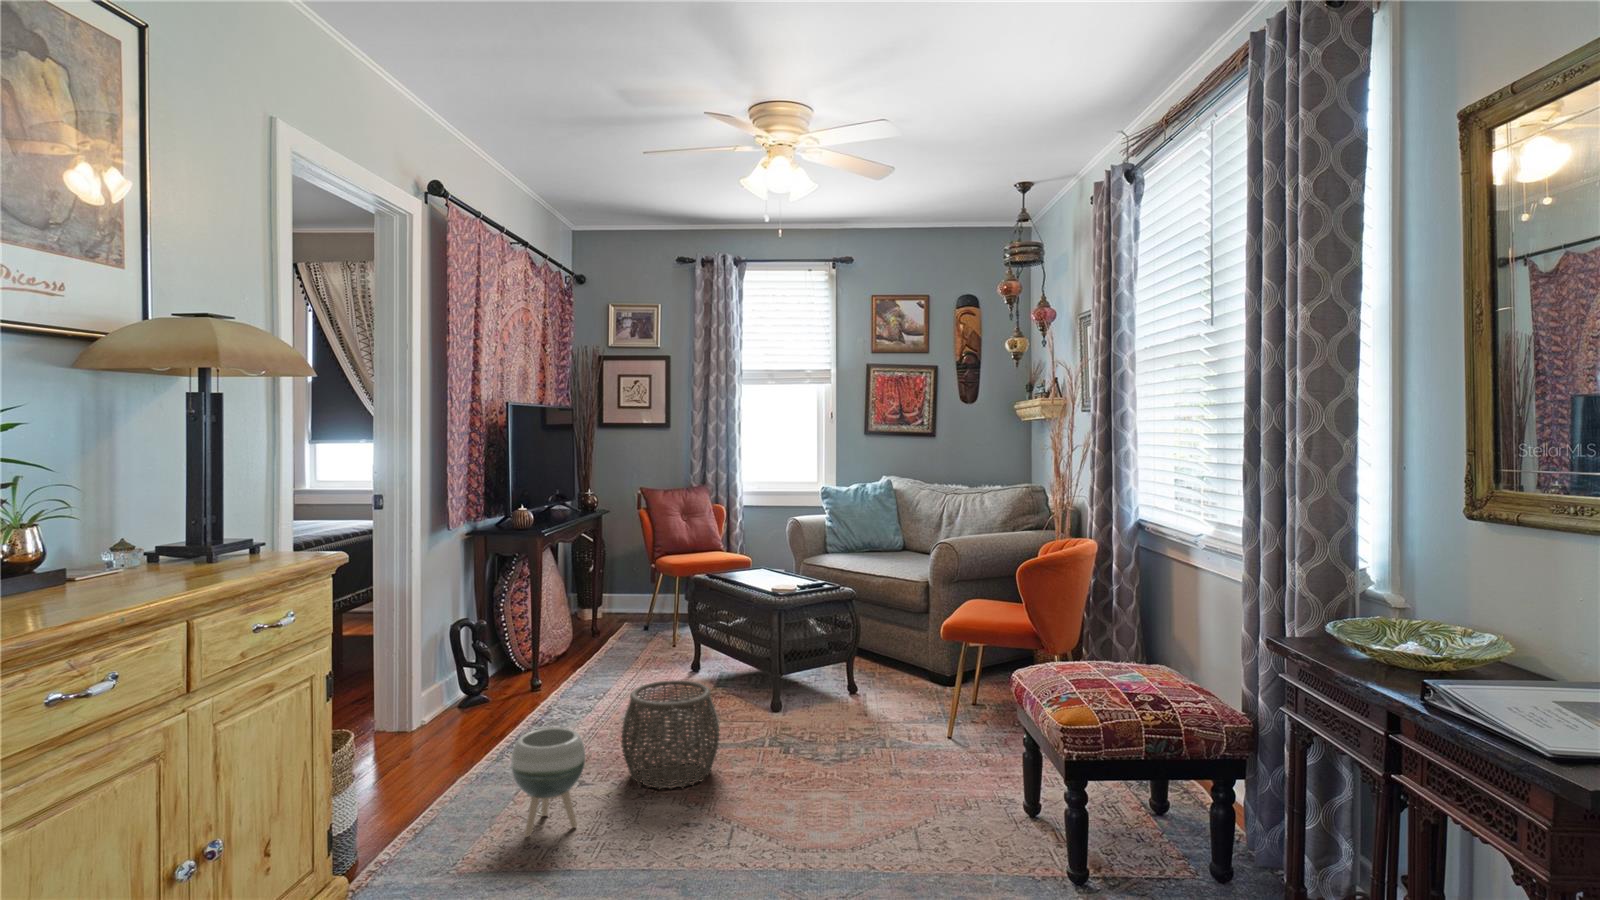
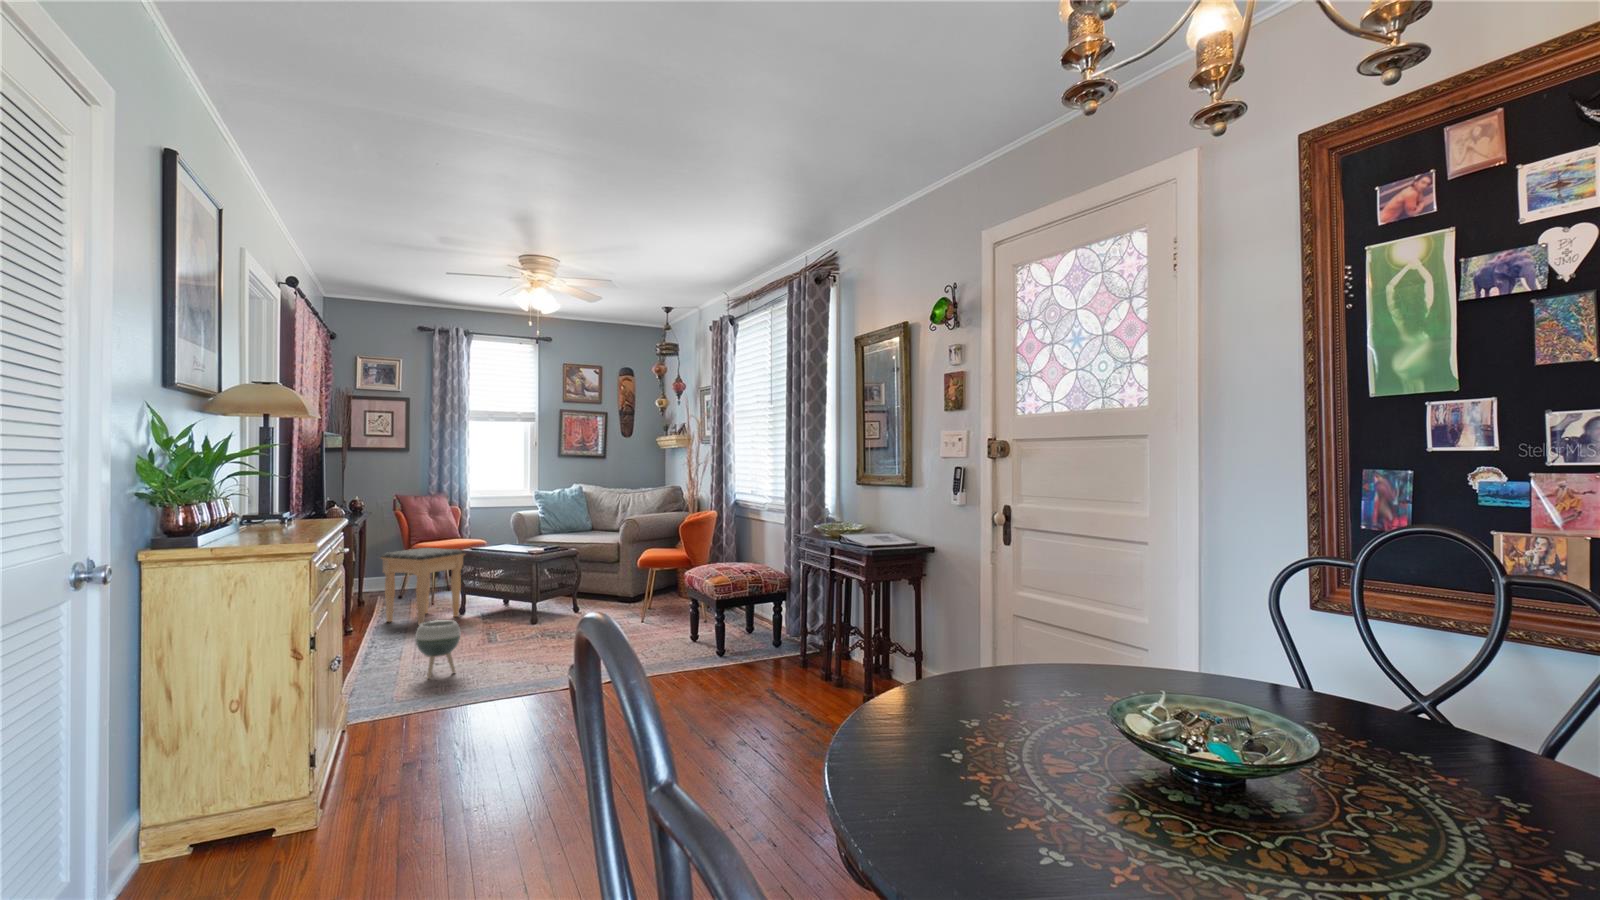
footstool: none [583,571,693,692] -> present [381,548,465,625]
woven basket: present [621,680,720,789] -> none [461,598,523,656]

